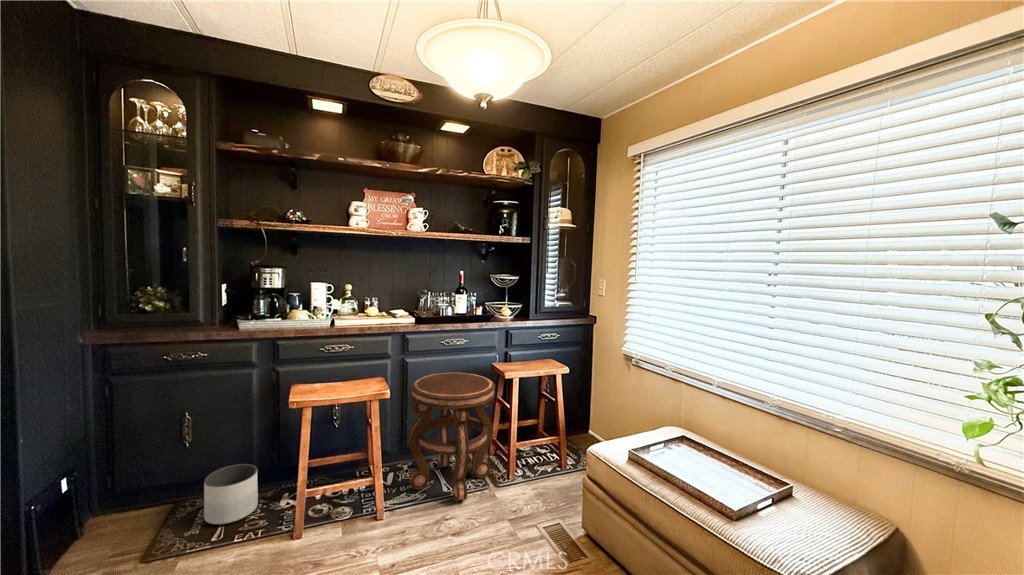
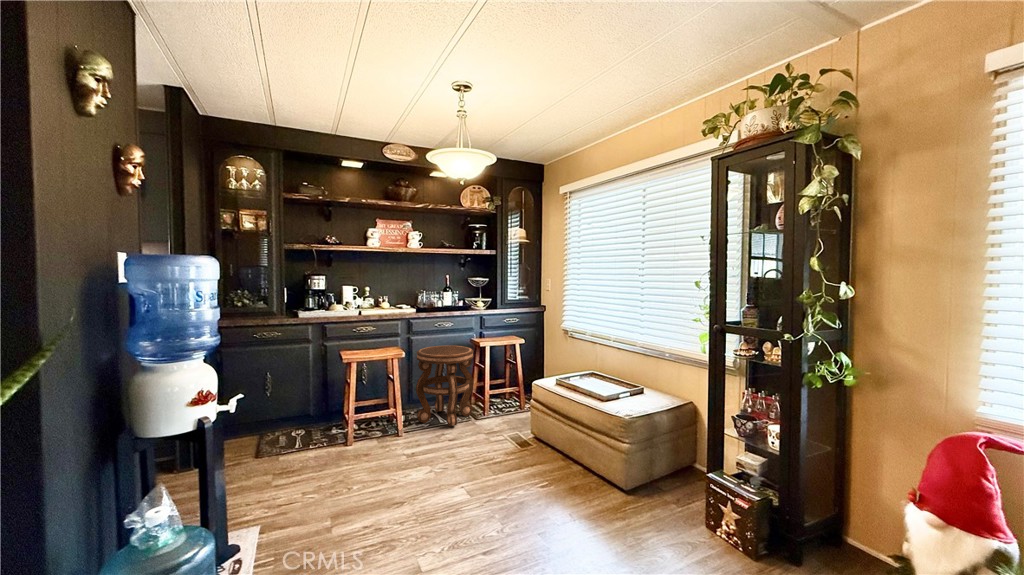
planter: present [204,464,258,525] -> none [285,407,317,442]

